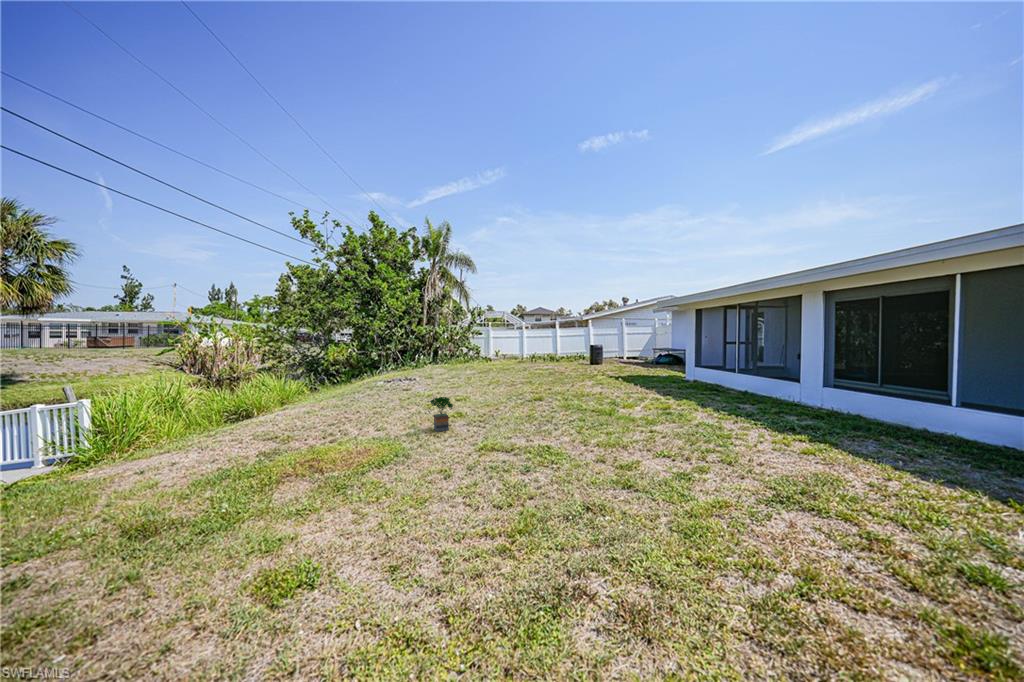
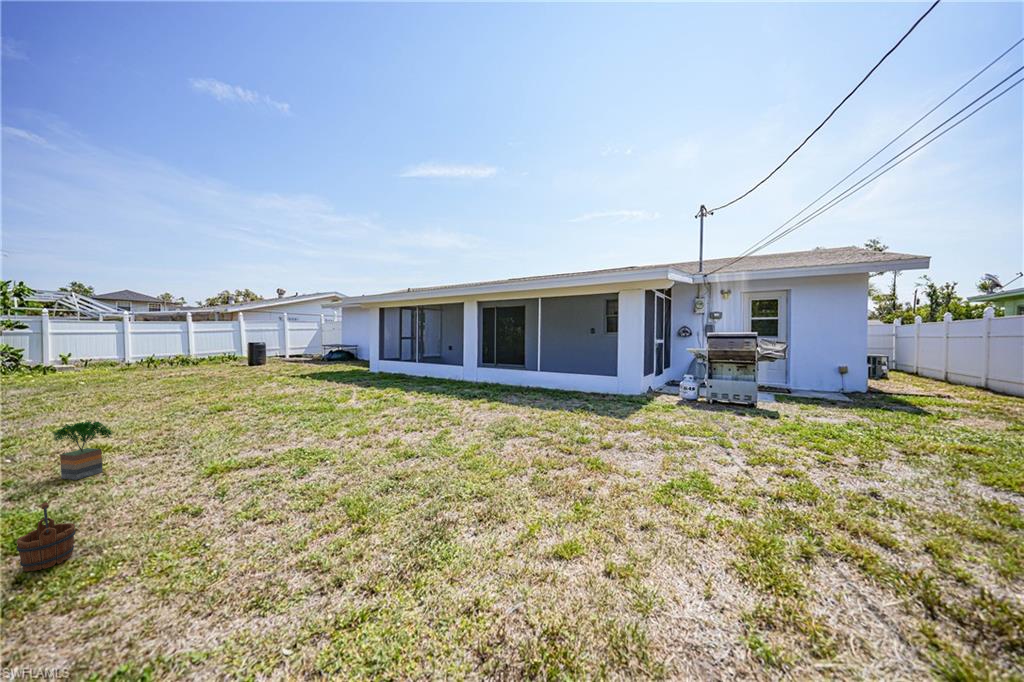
wooden bucket: none [372,443,393,481] -> present [17,502,75,571]

